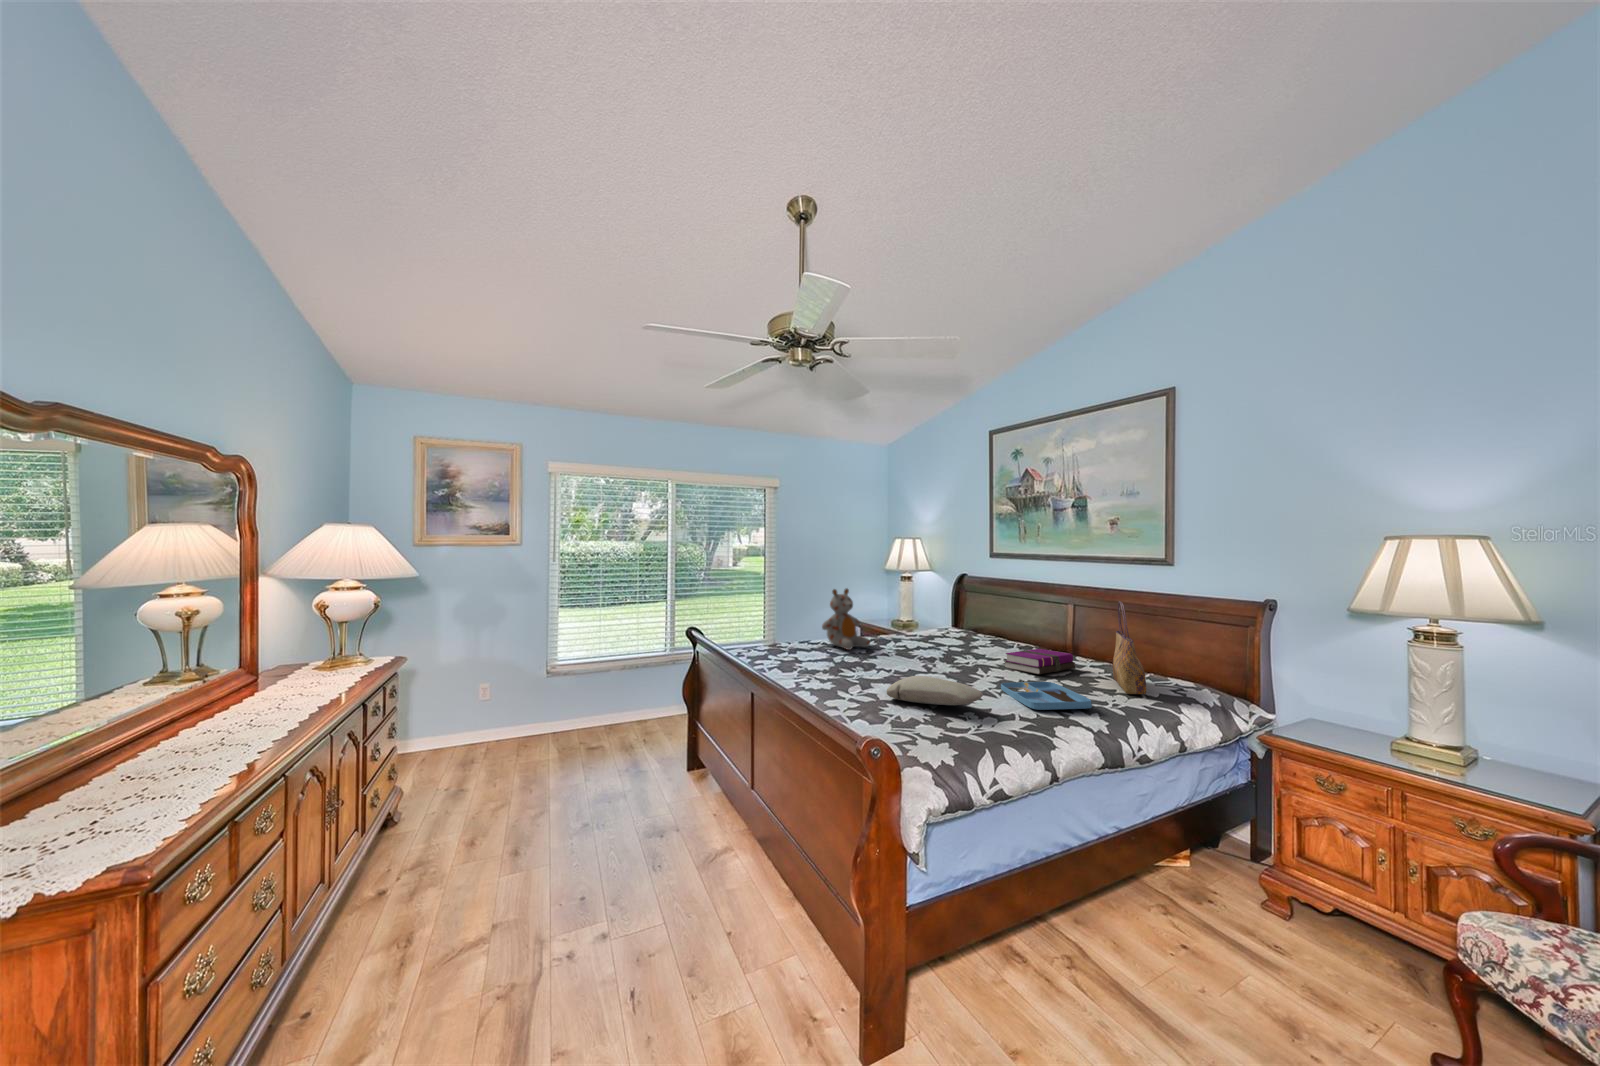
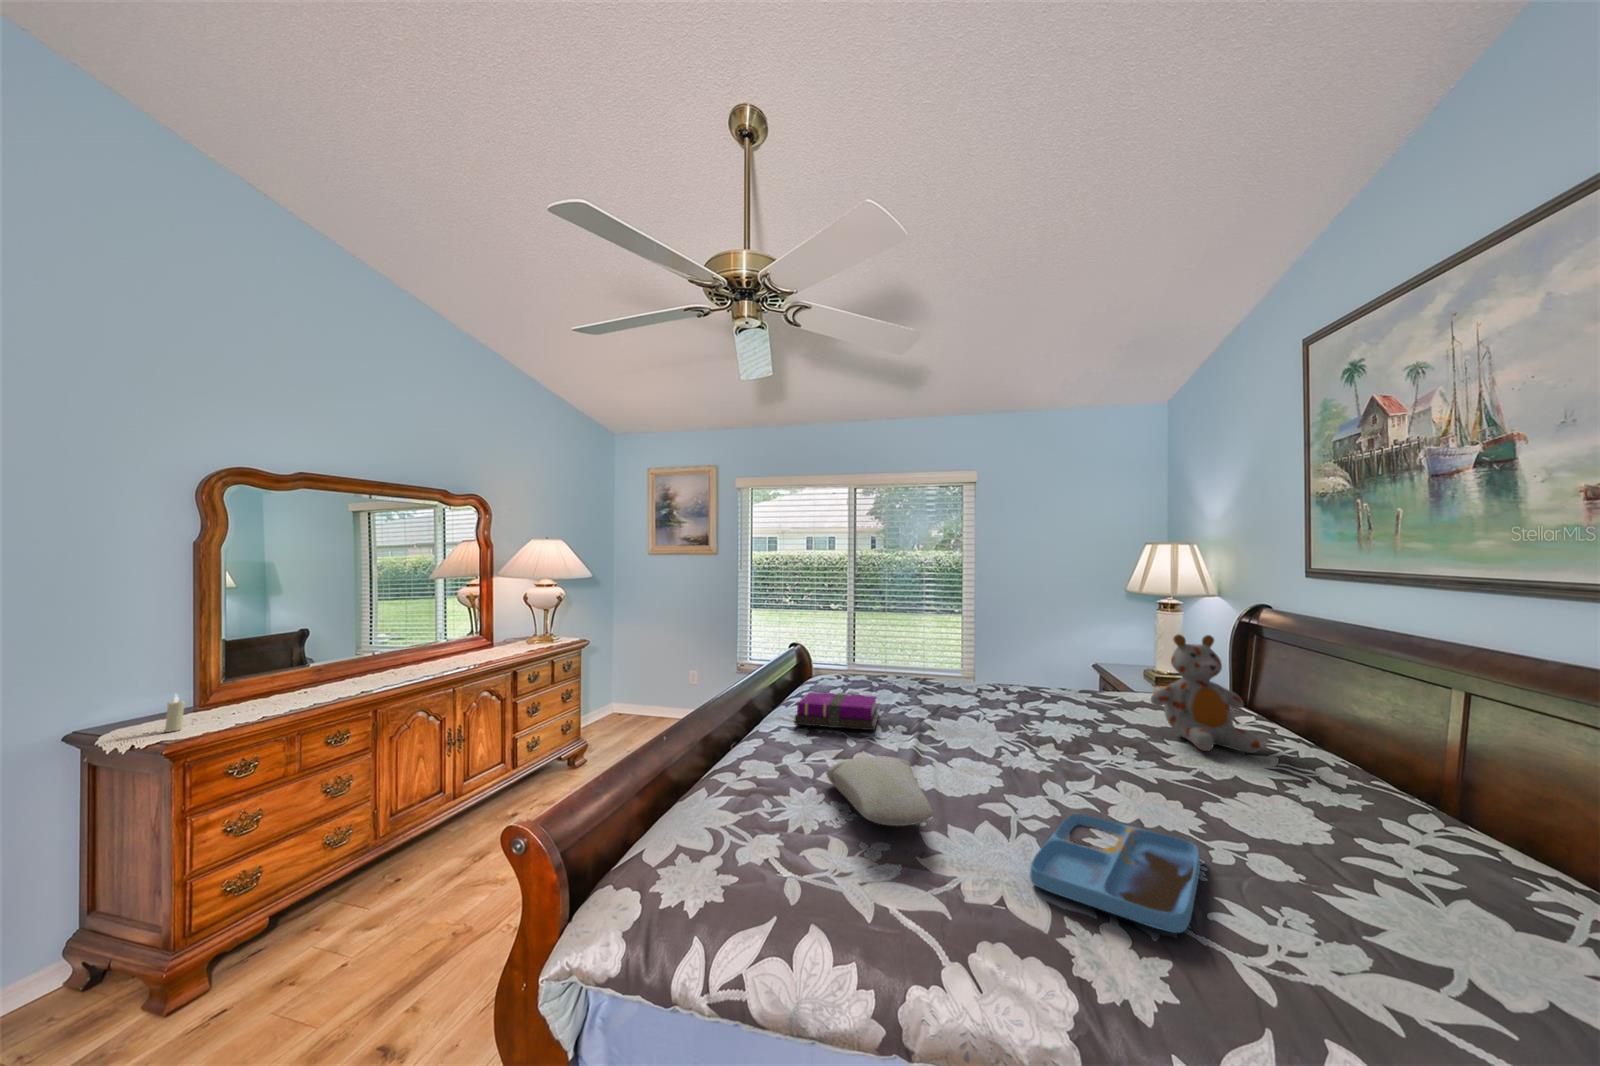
stuffed bear: present [822,589,870,650] -> present [1151,634,1260,753]
tote bag: present [1113,601,1146,694] -> none [1397,688,1530,968]
notebook: present [1004,649,1075,674] -> present [795,692,878,730]
candle: none [94,786,128,852] -> present [163,695,185,732]

